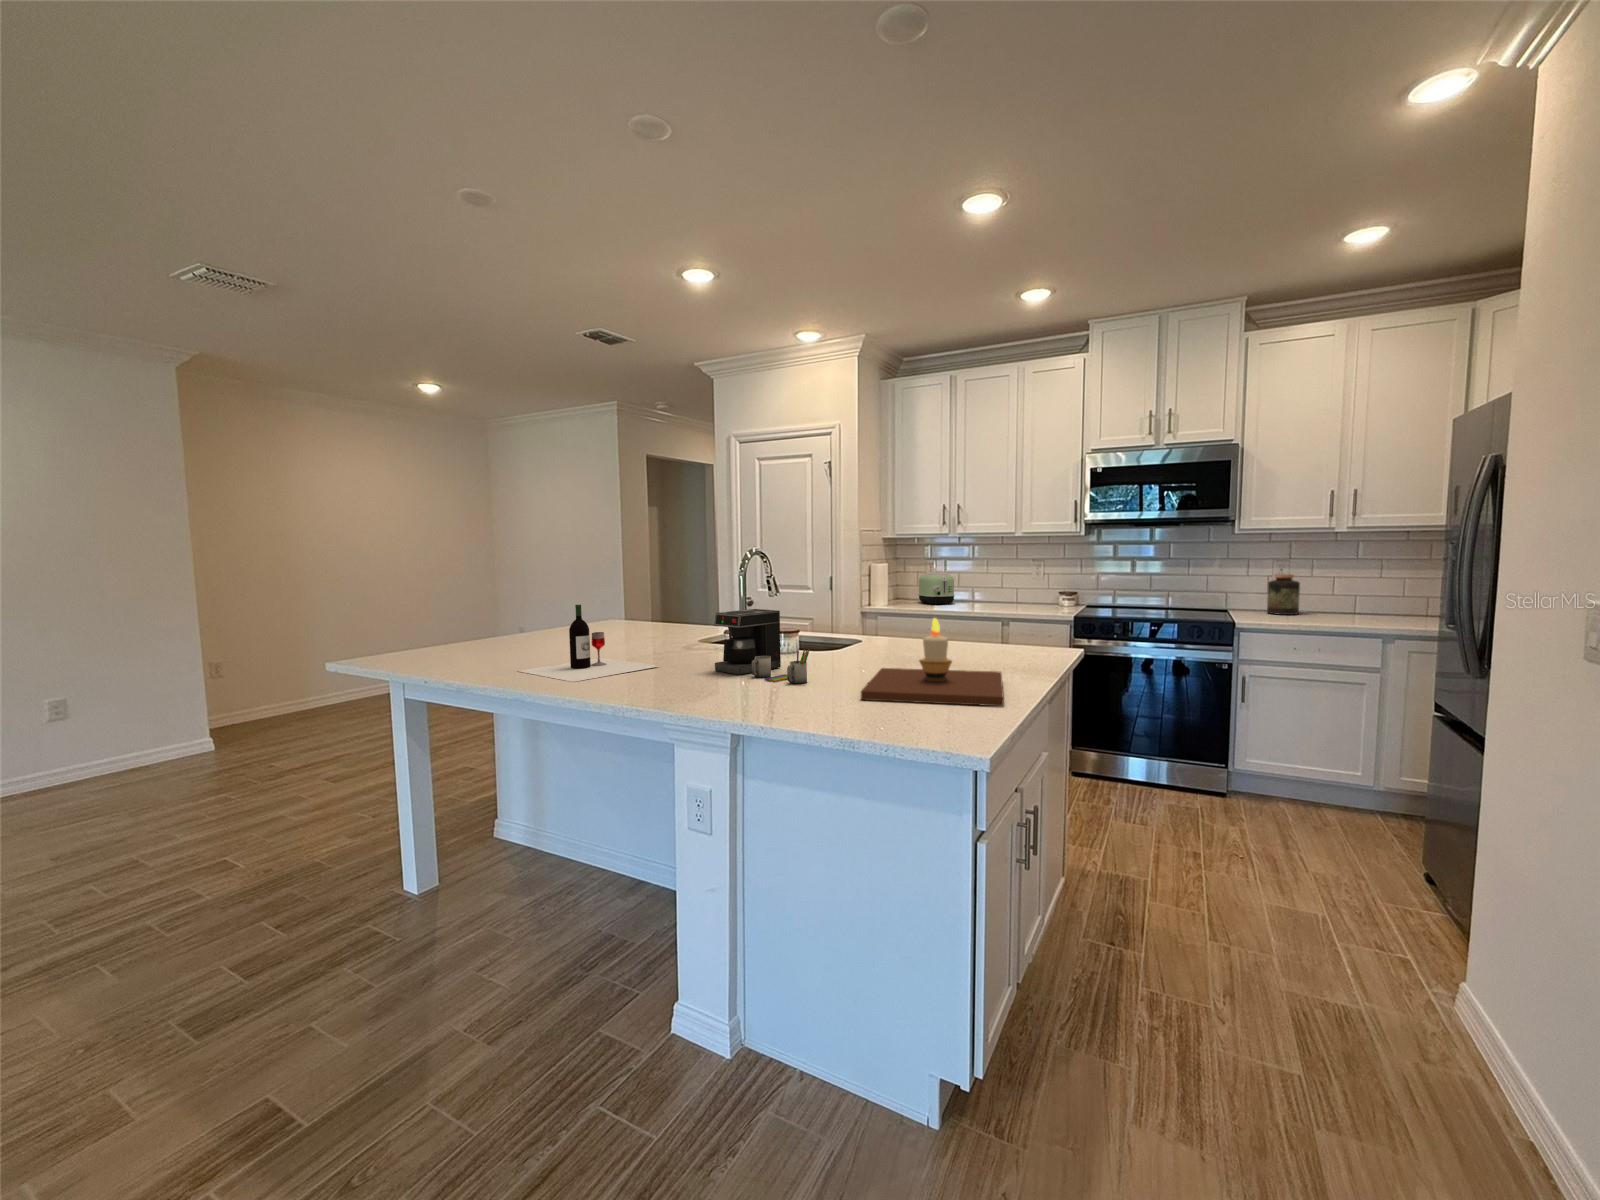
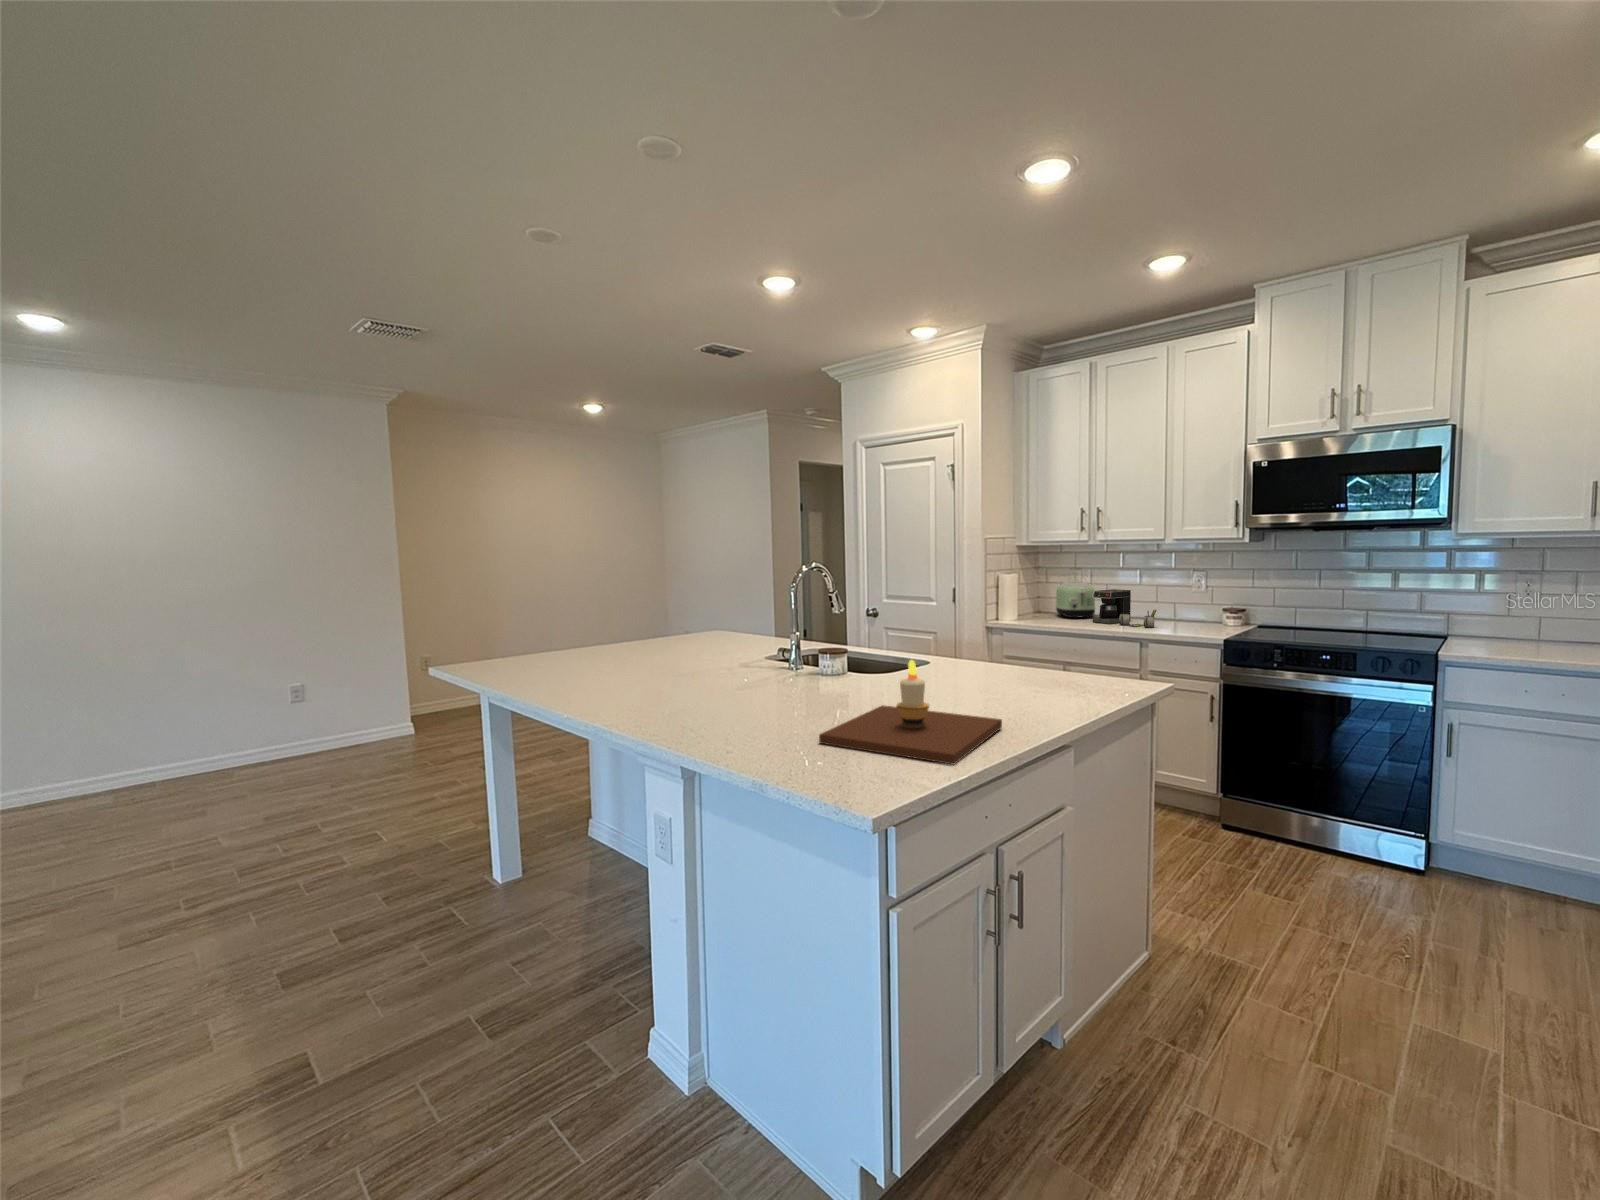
jar: present [1267,574,1300,615] -> none [1509,594,1562,649]
wine bottle: present [519,605,658,682] -> none [572,627,692,701]
coffee maker: present [714,609,810,684] -> present [1093,589,1156,627]

